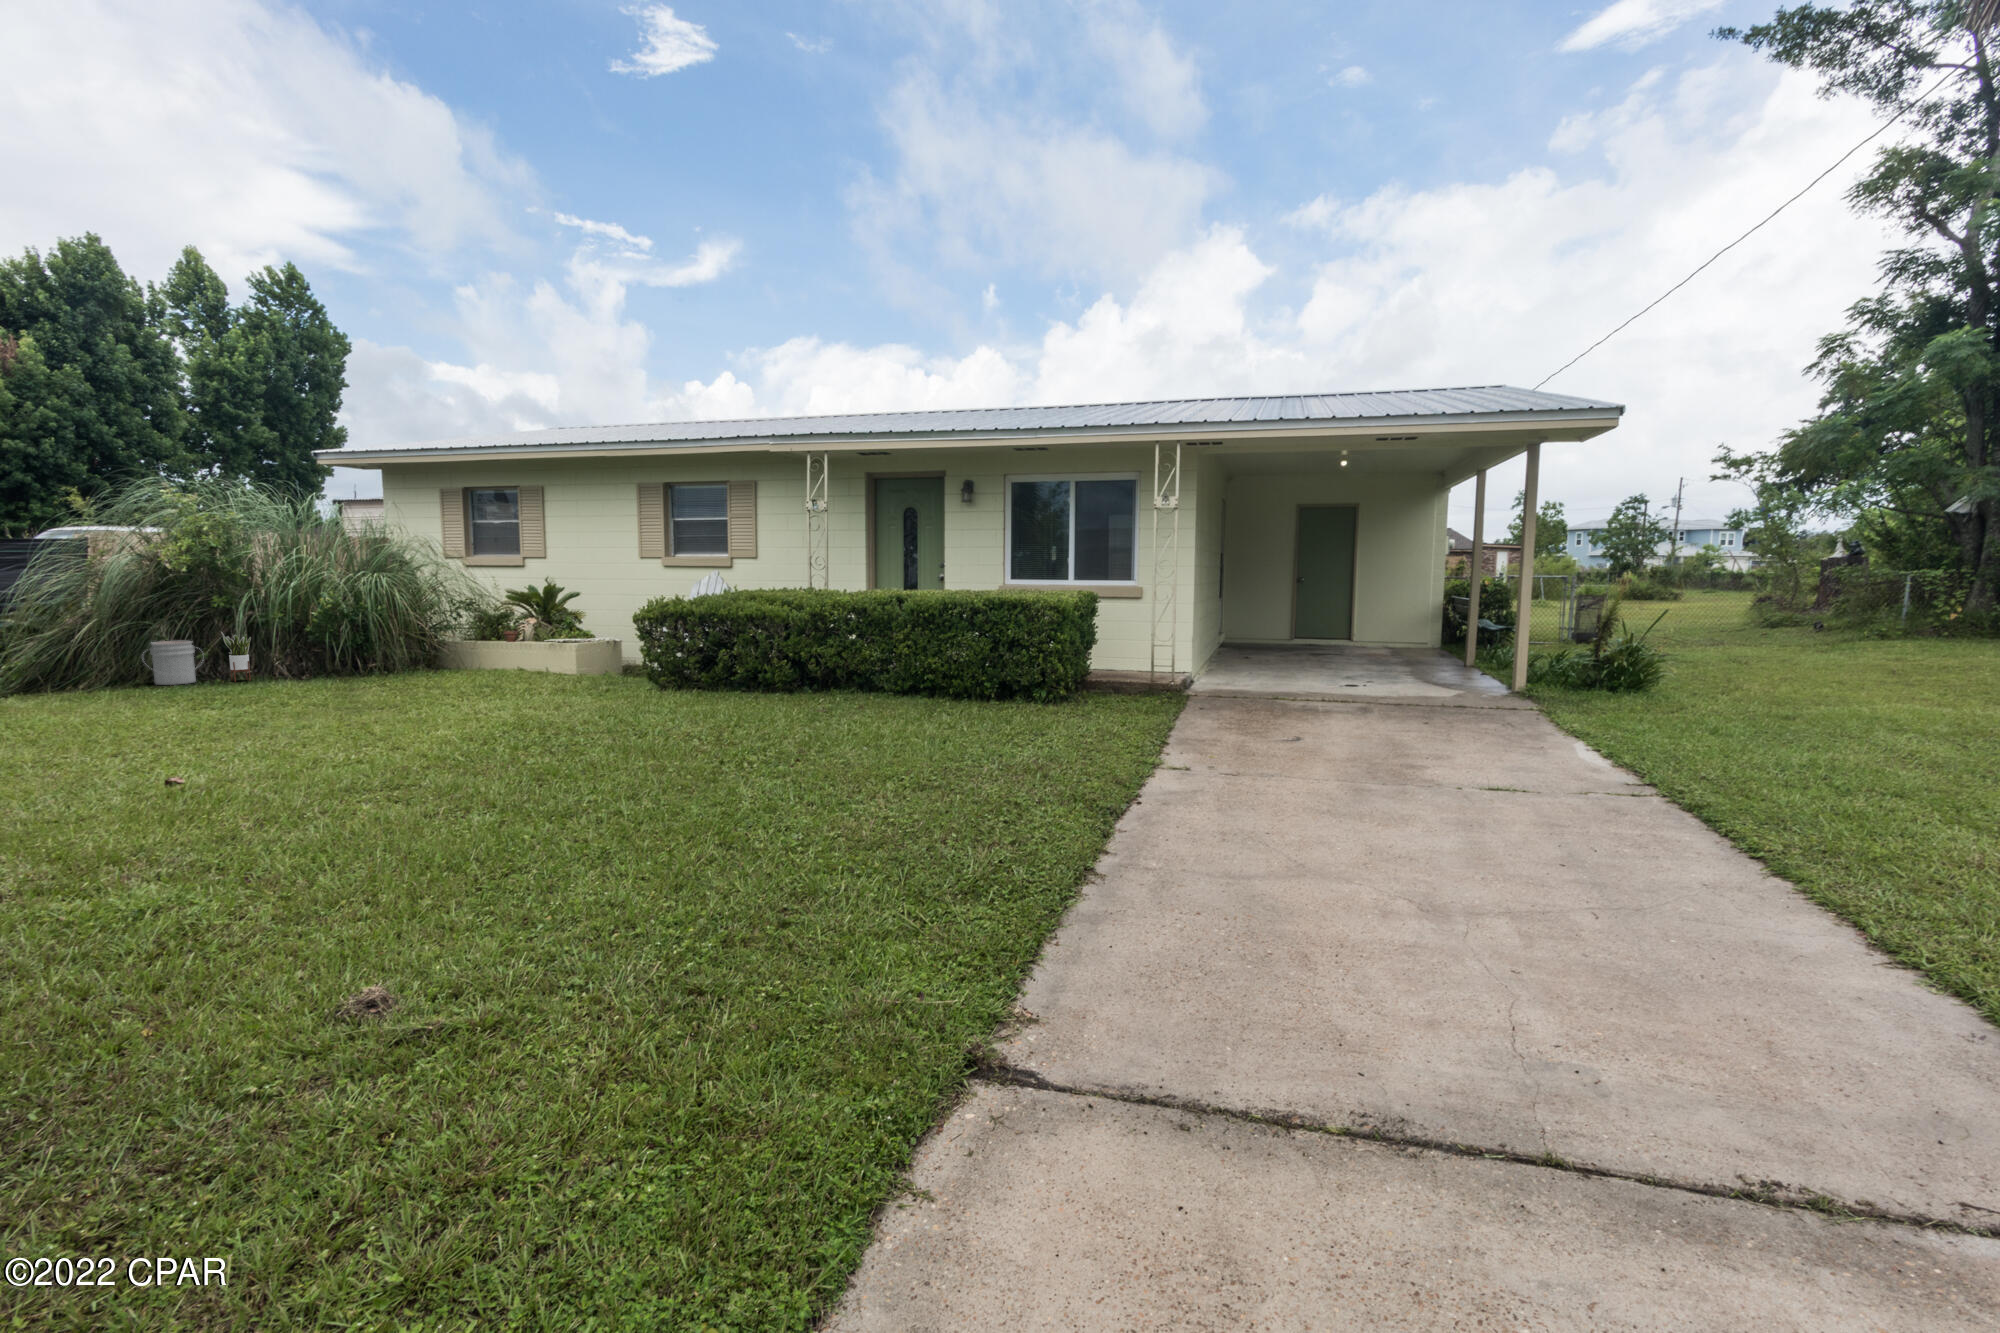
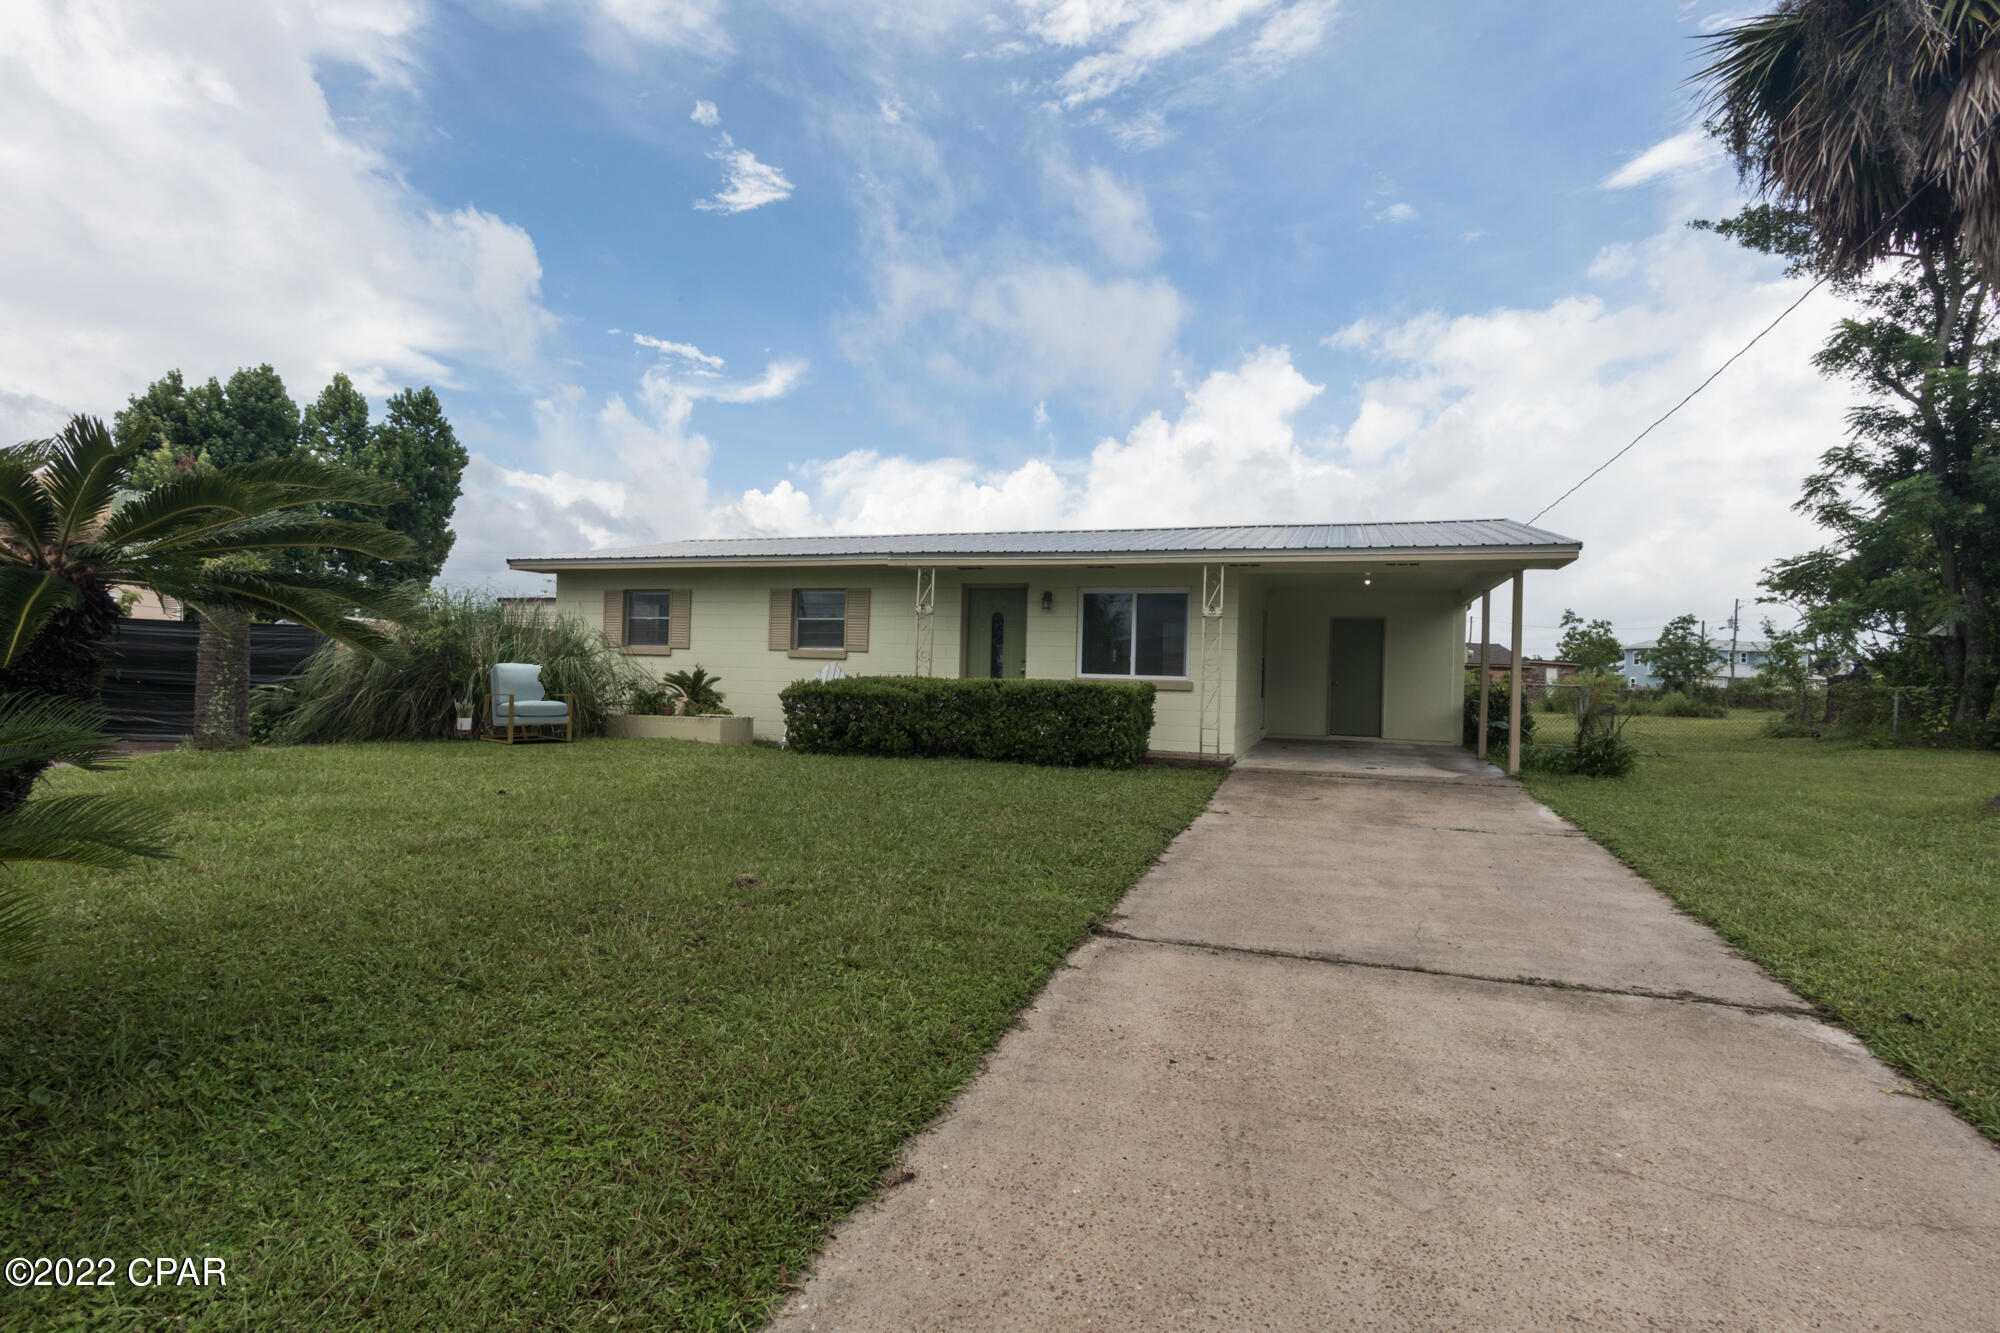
chair: none [263,585,381,687] -> present [481,663,573,744]
bucket: present [150,641,196,685] -> none [397,705,439,740]

